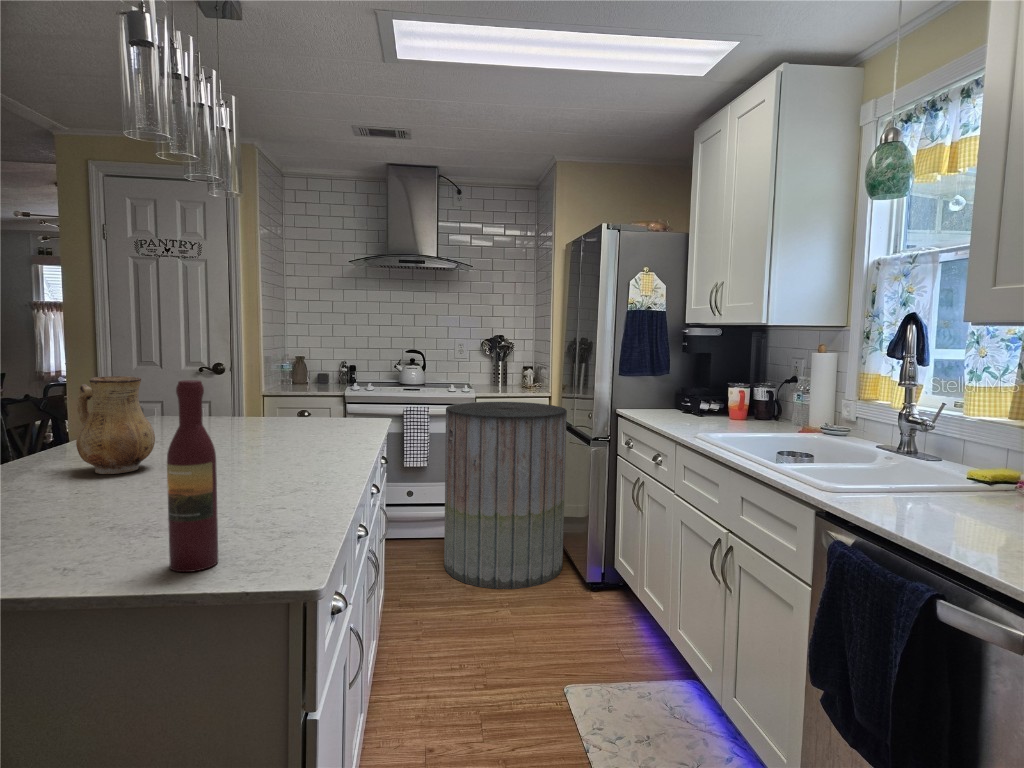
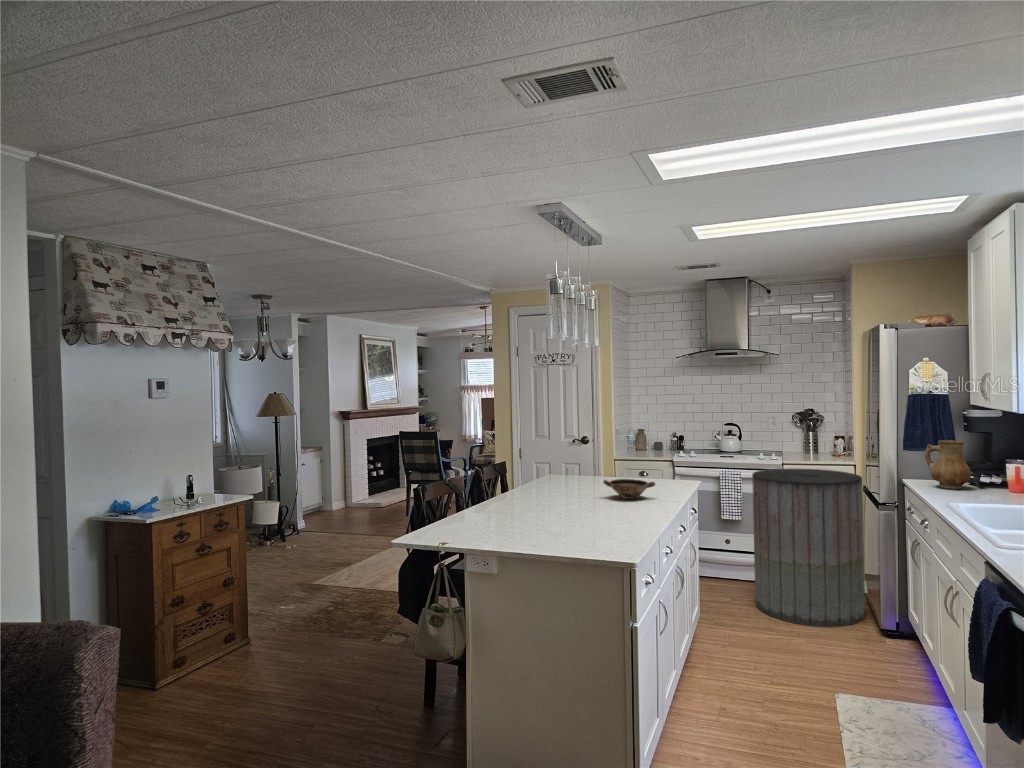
ceramic pitcher: present [76,376,155,474] -> present [925,440,971,489]
wine bottle: present [167,380,218,572] -> none [586,466,605,546]
bowl: none [234,418,326,450] -> present [603,479,655,499]

